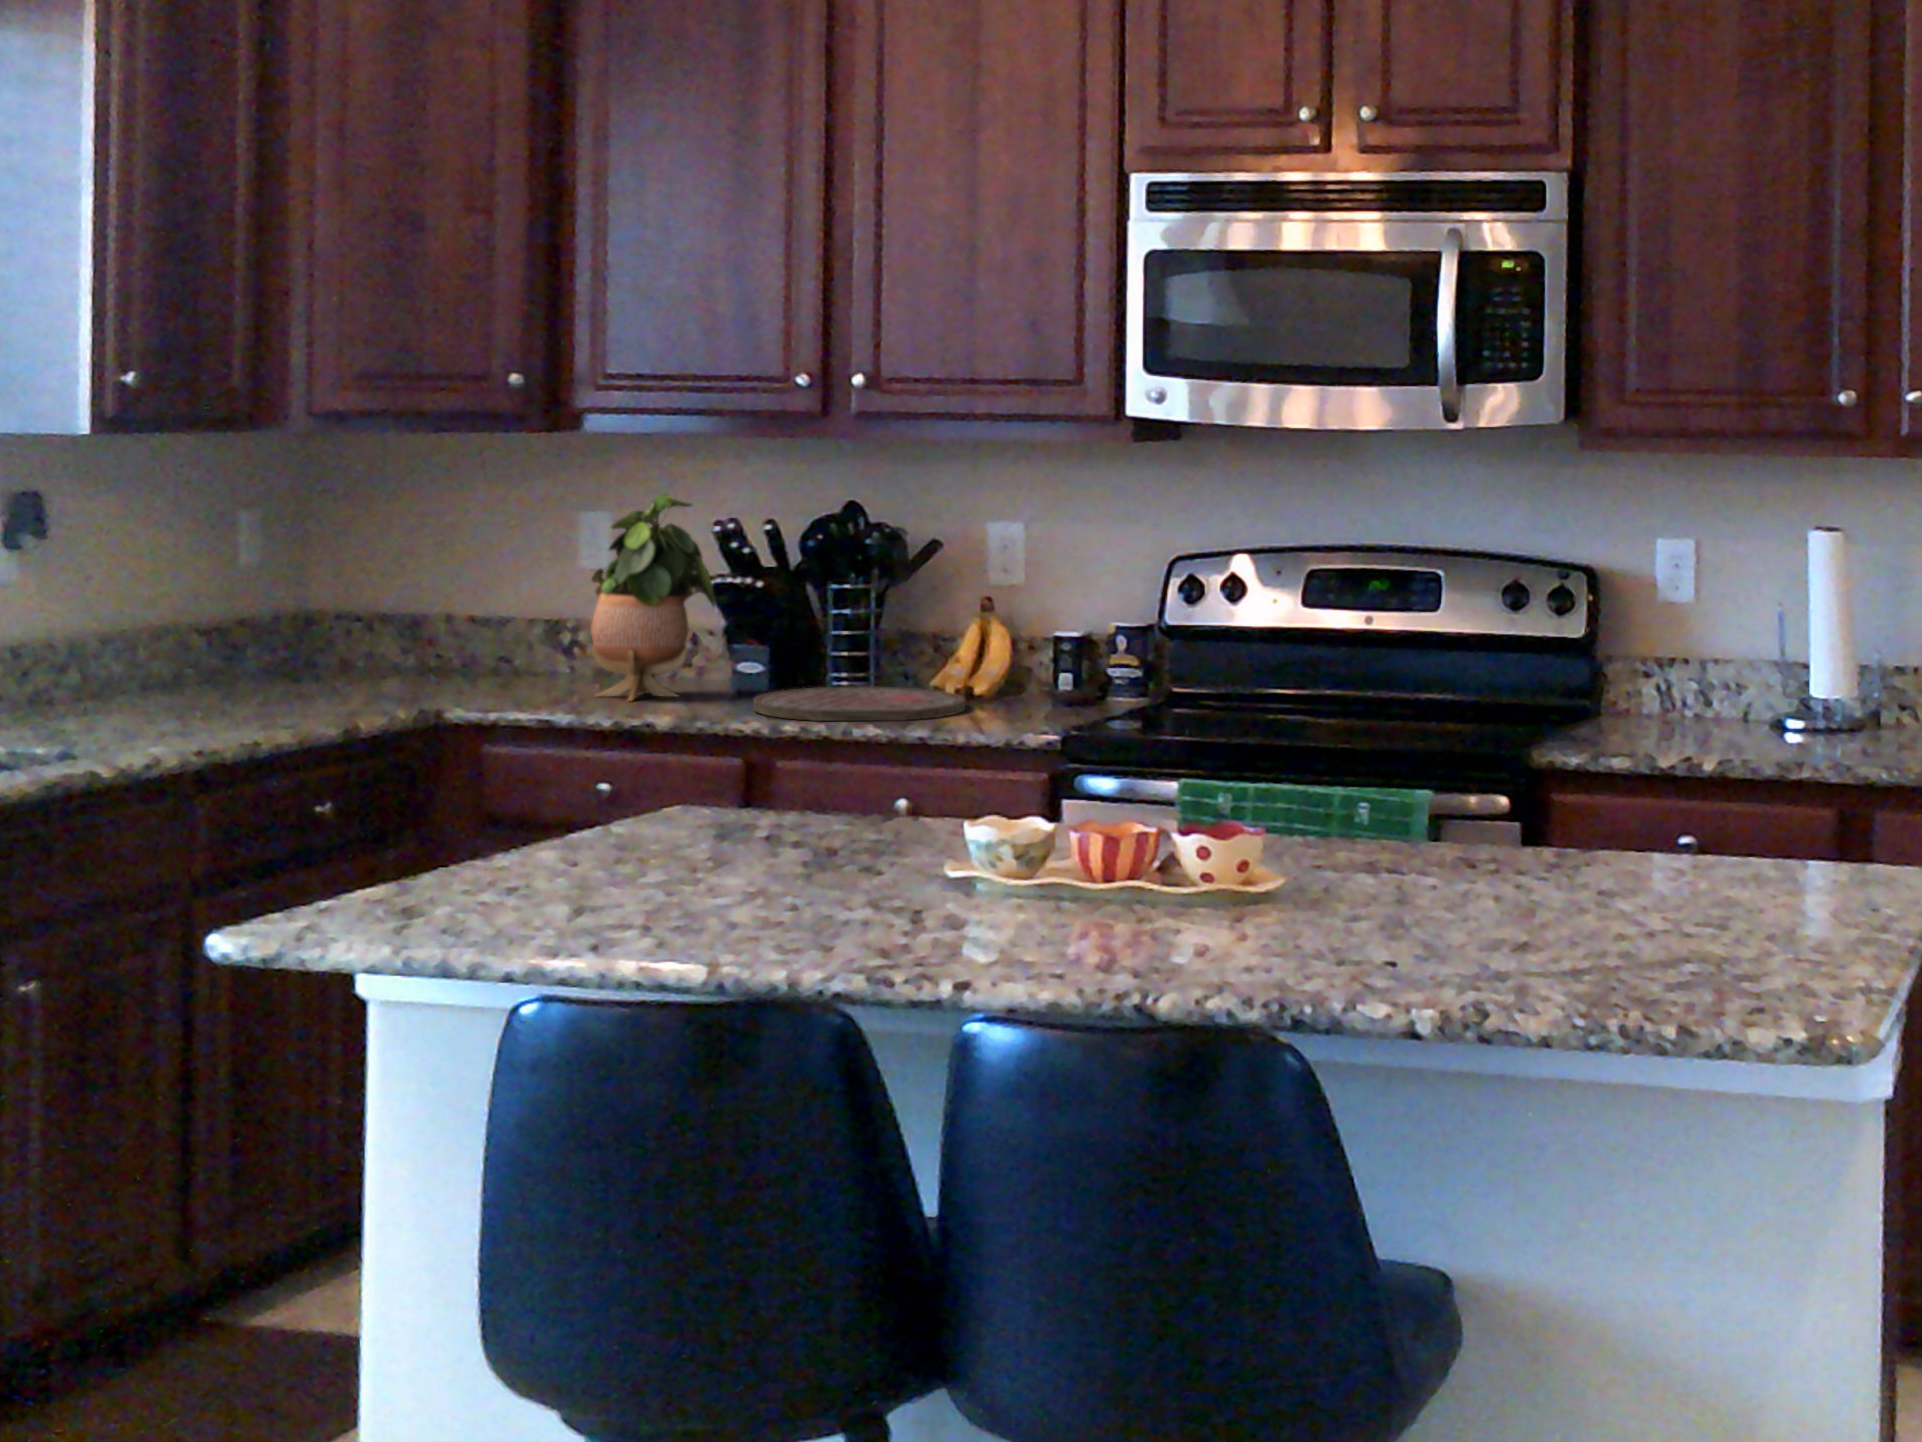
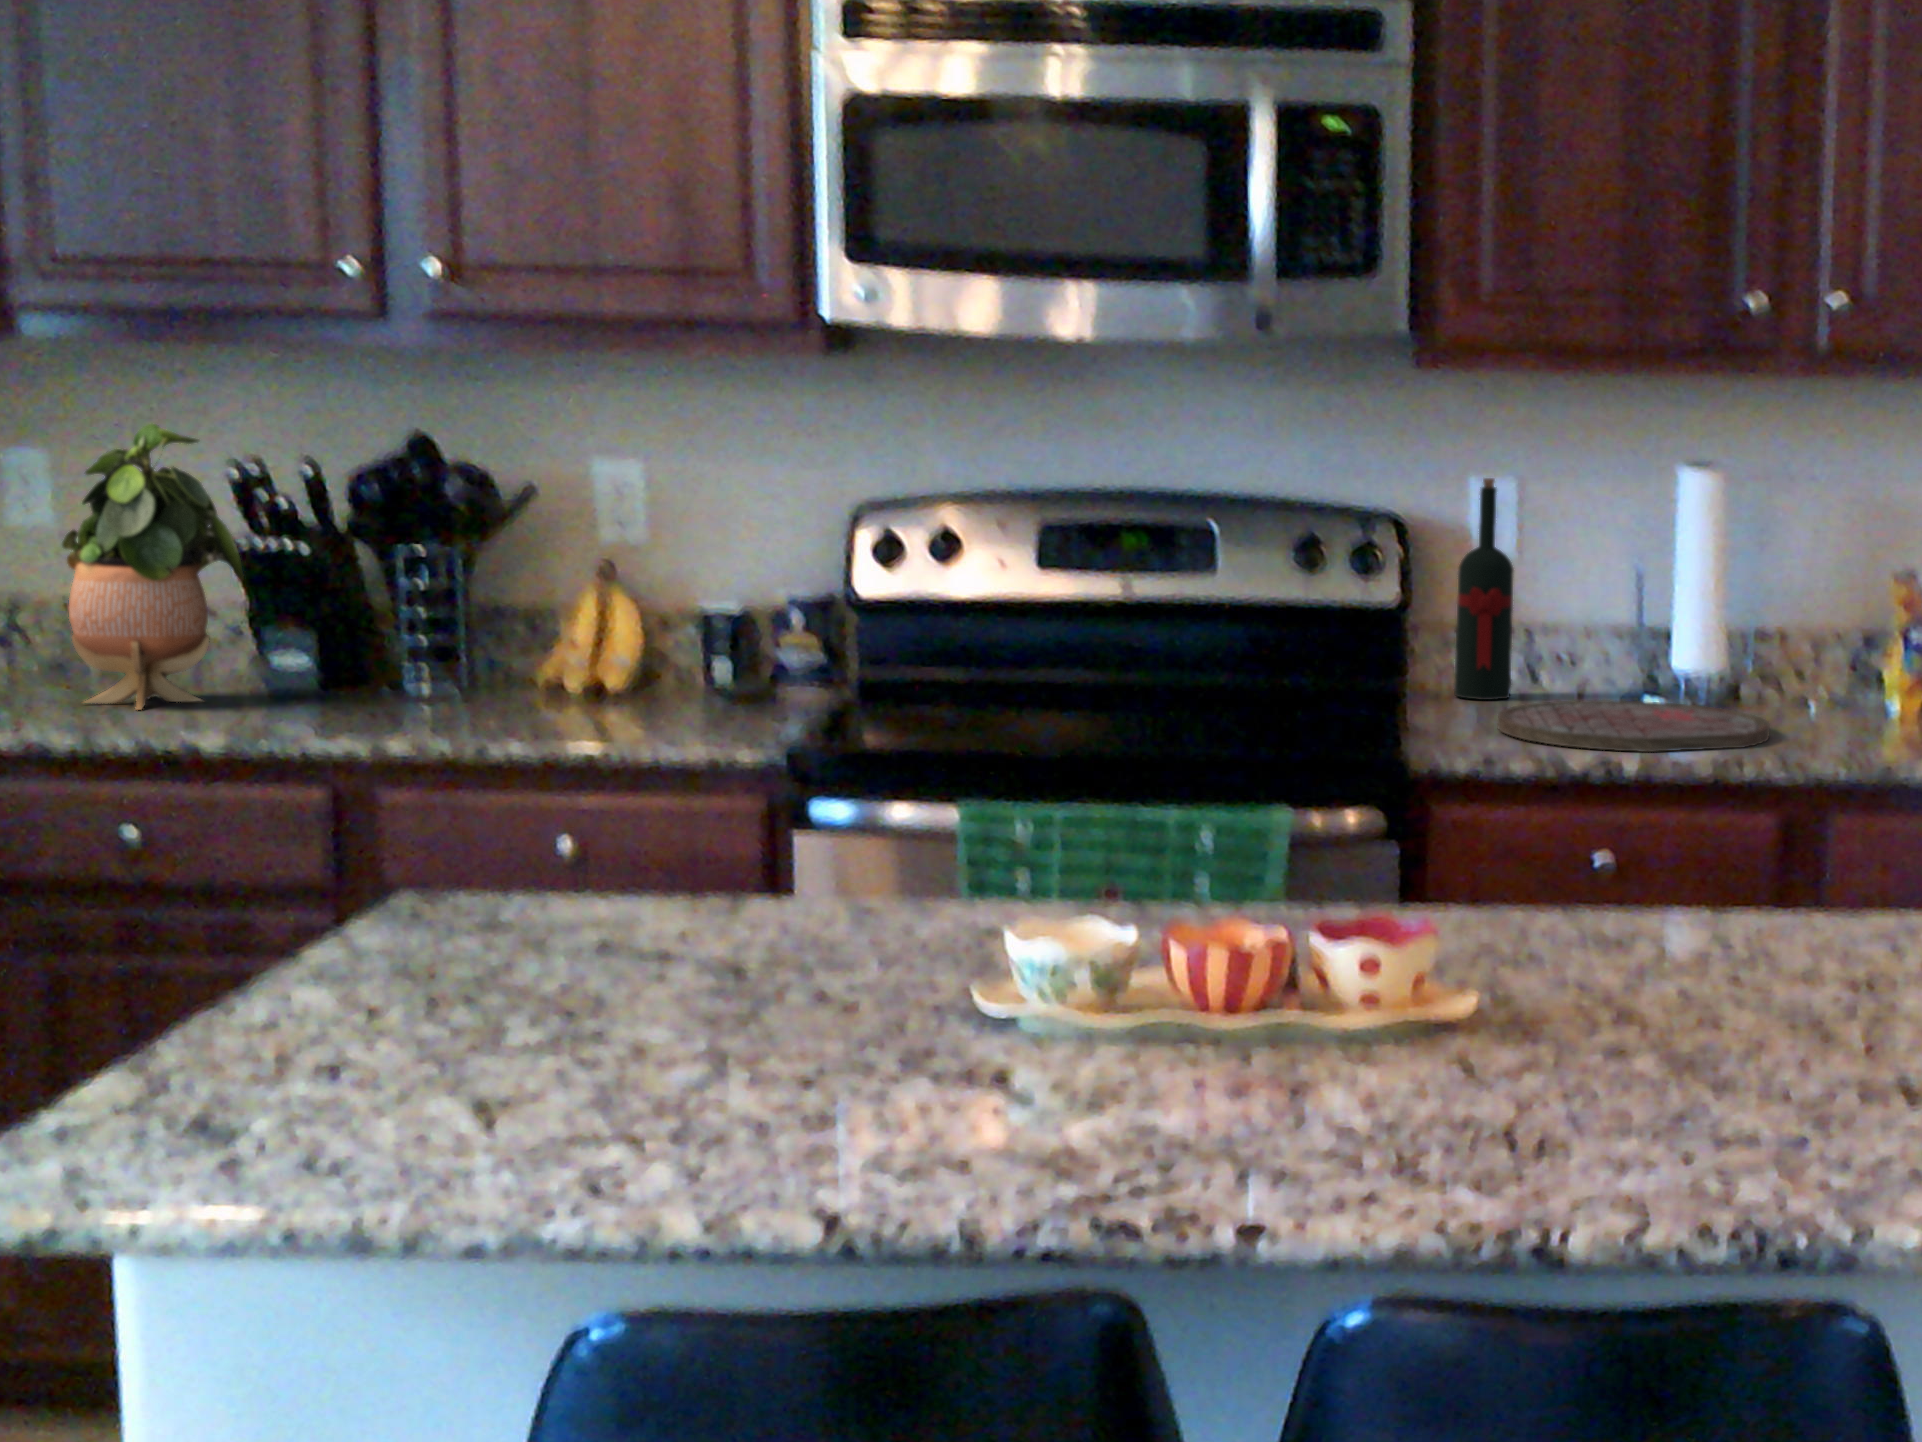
wine bottle: none [1640,536,1689,718] -> present [1454,478,1514,700]
cutting board: present [753,686,965,721] -> present [1498,700,1770,752]

